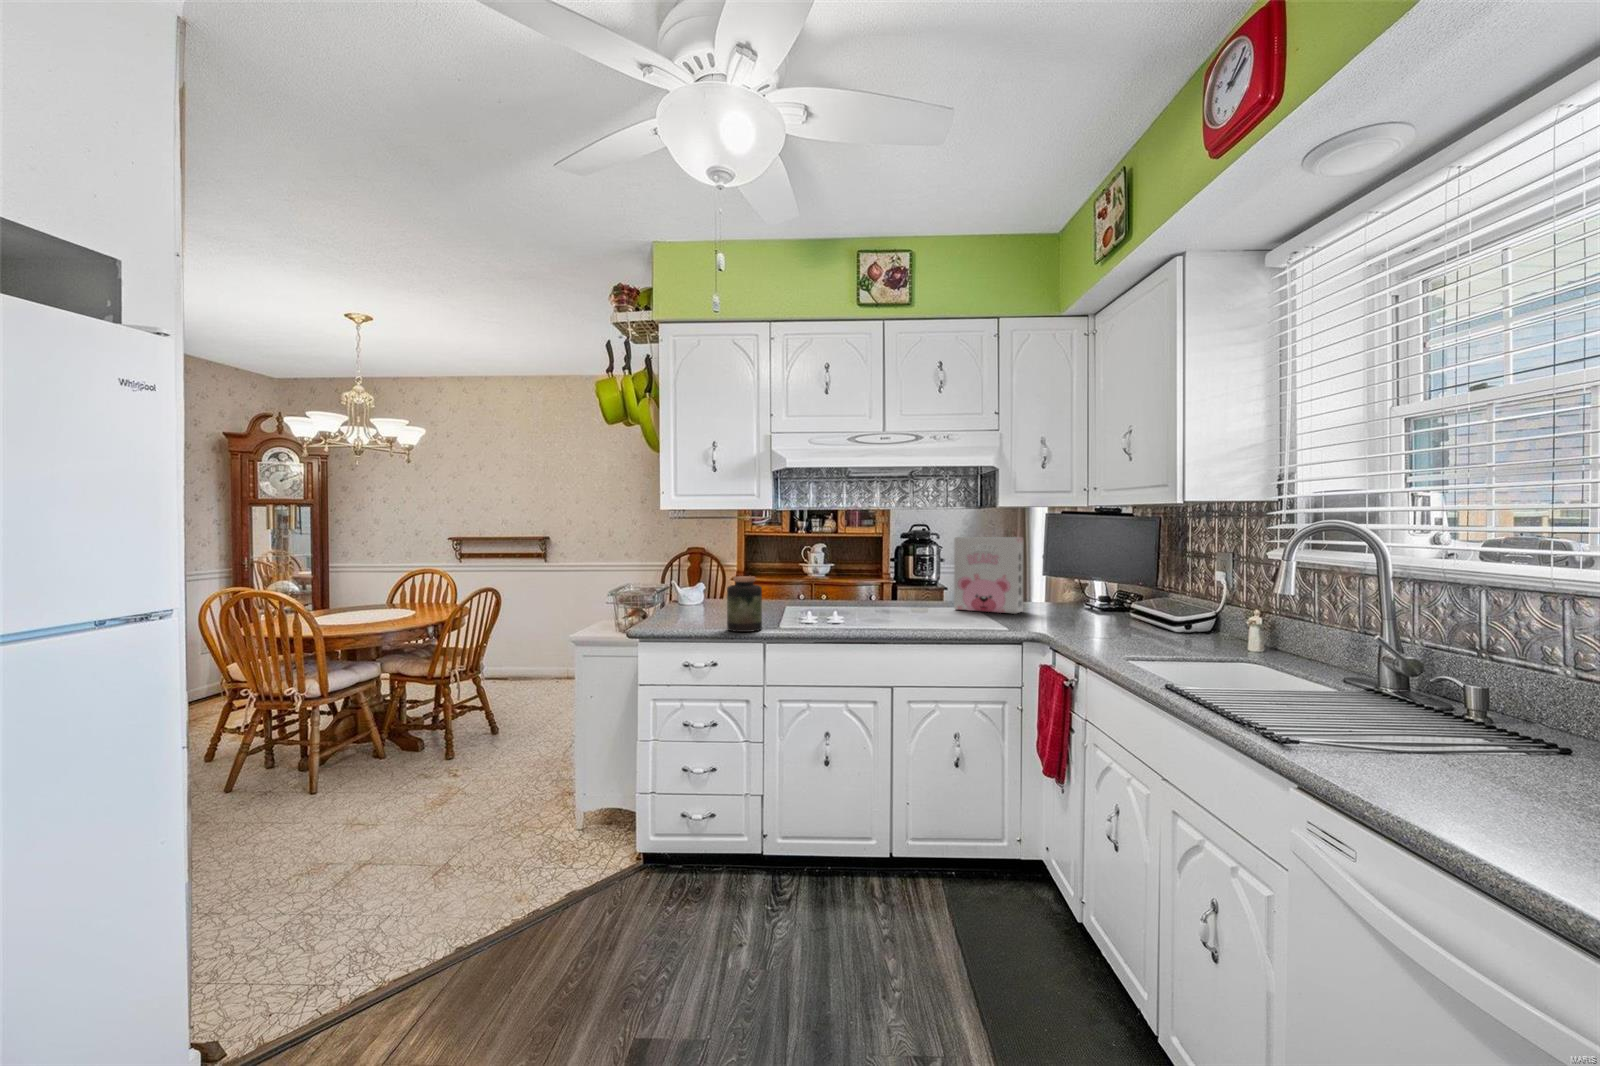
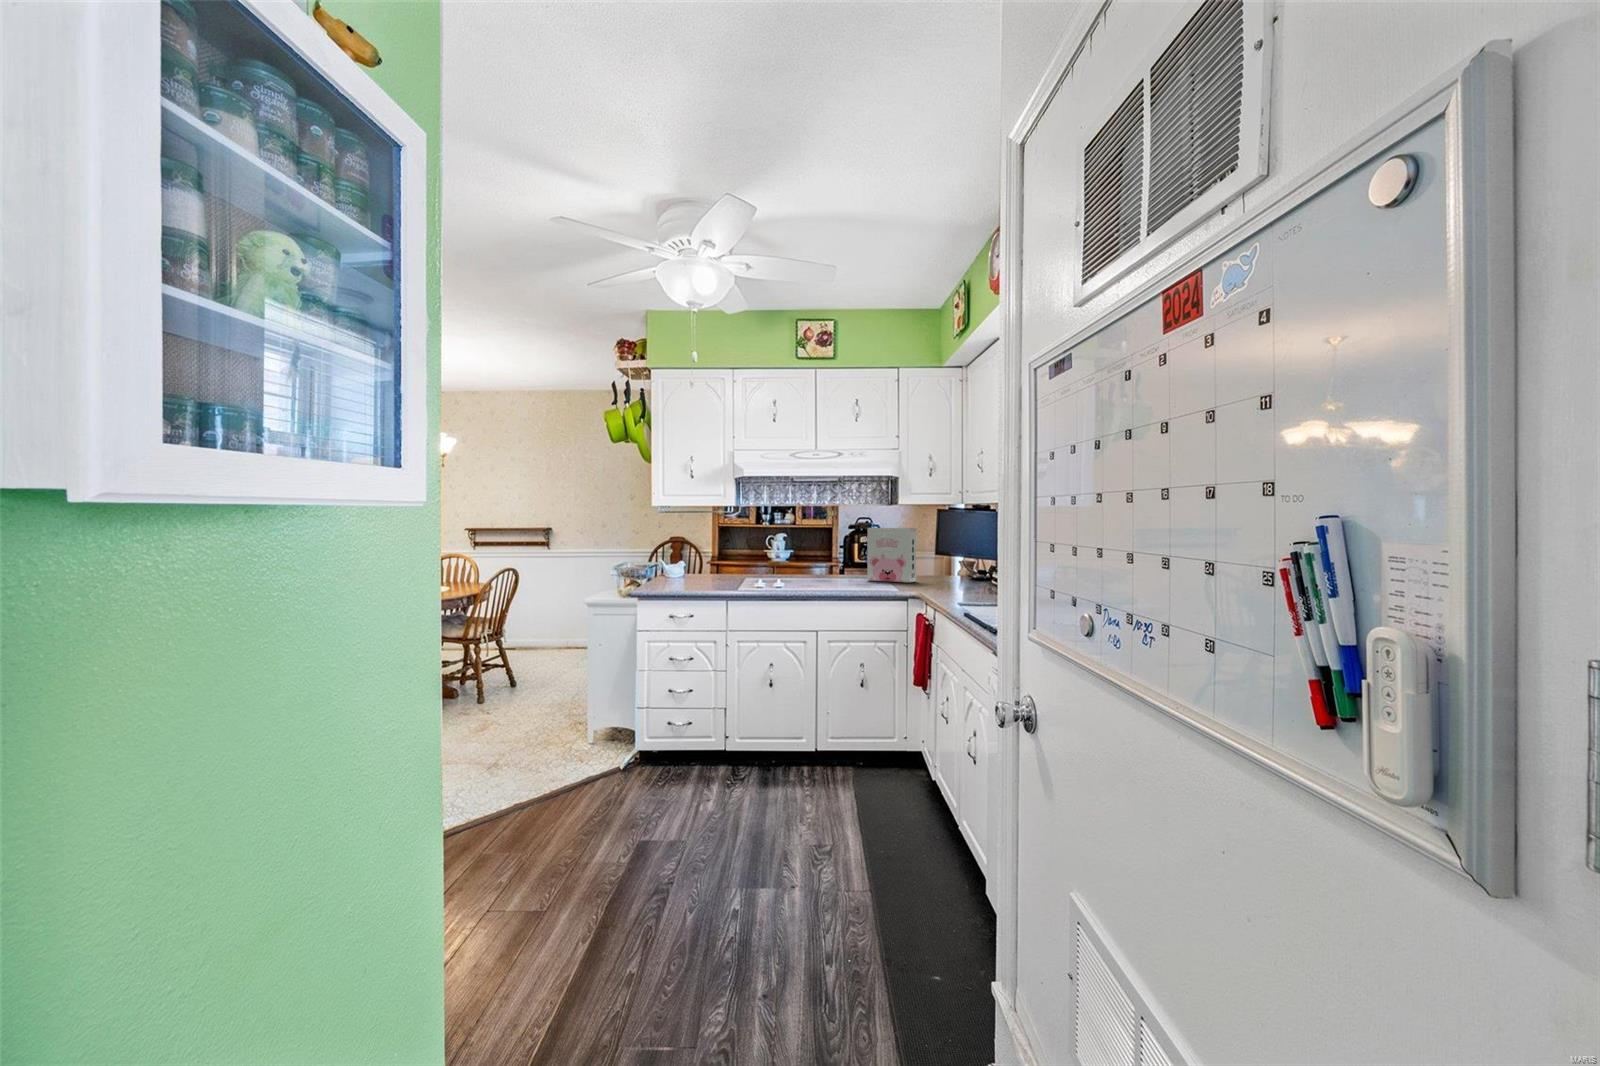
jar: present [727,576,762,632] -> none [701,554,726,593]

